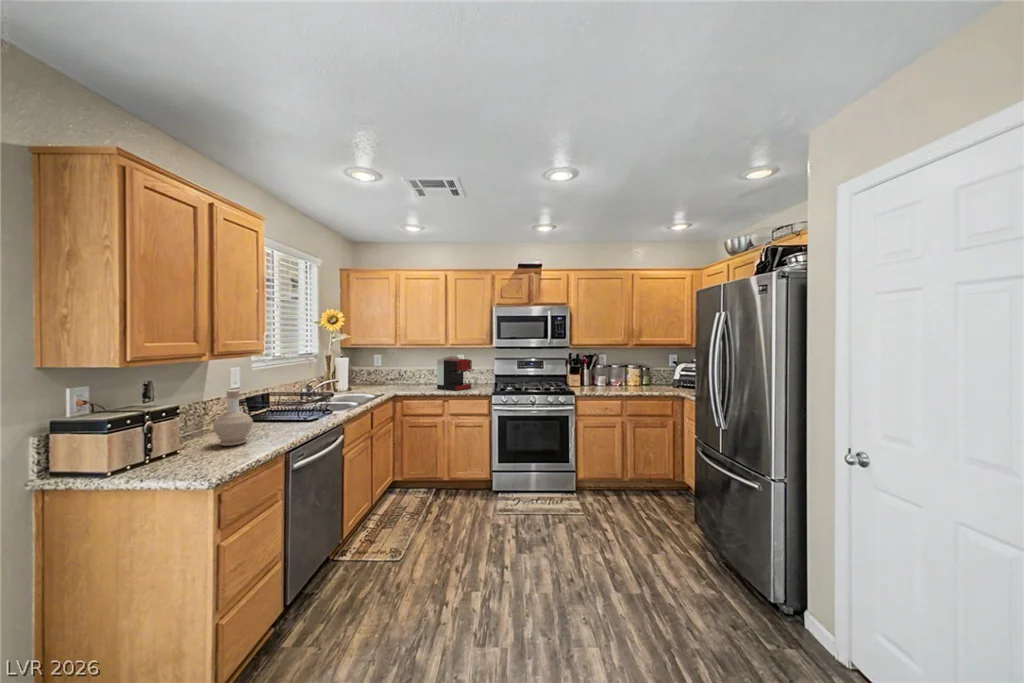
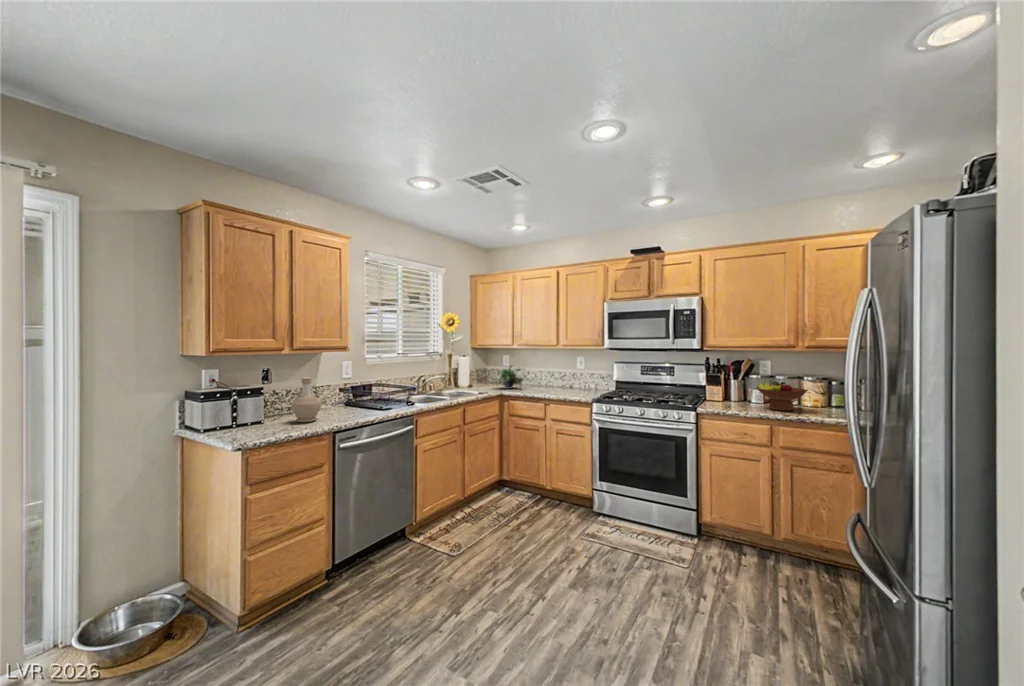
coffee maker: present [437,356,472,391] -> none [547,357,584,395]
potted plant: none [378,365,411,389] -> present [495,365,523,389]
fruit bowl: none [608,370,639,391] -> present [757,381,808,411]

